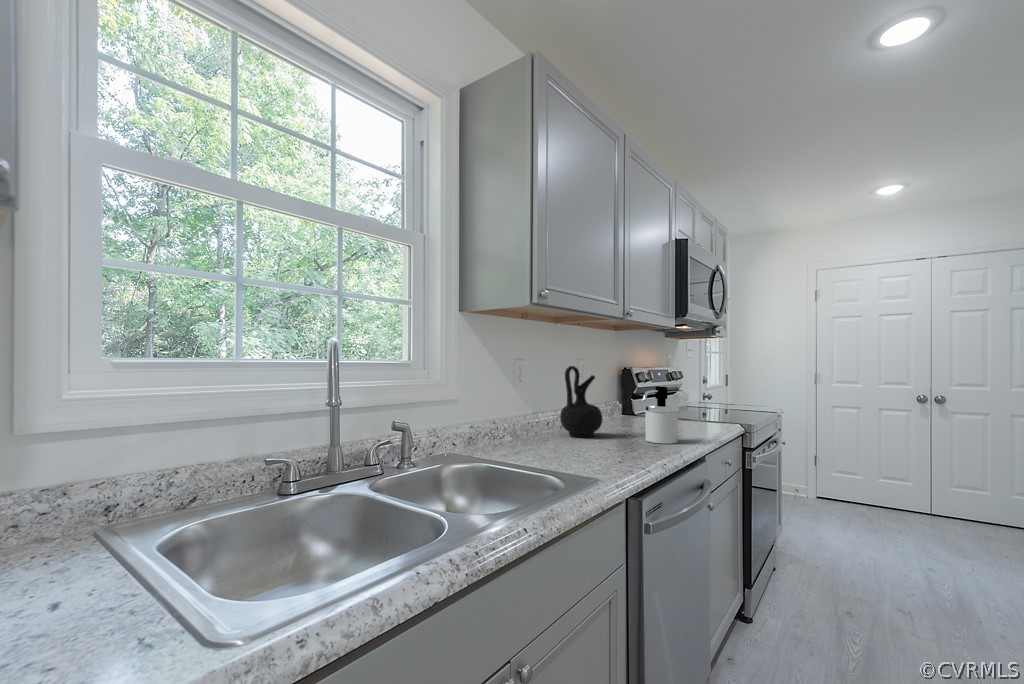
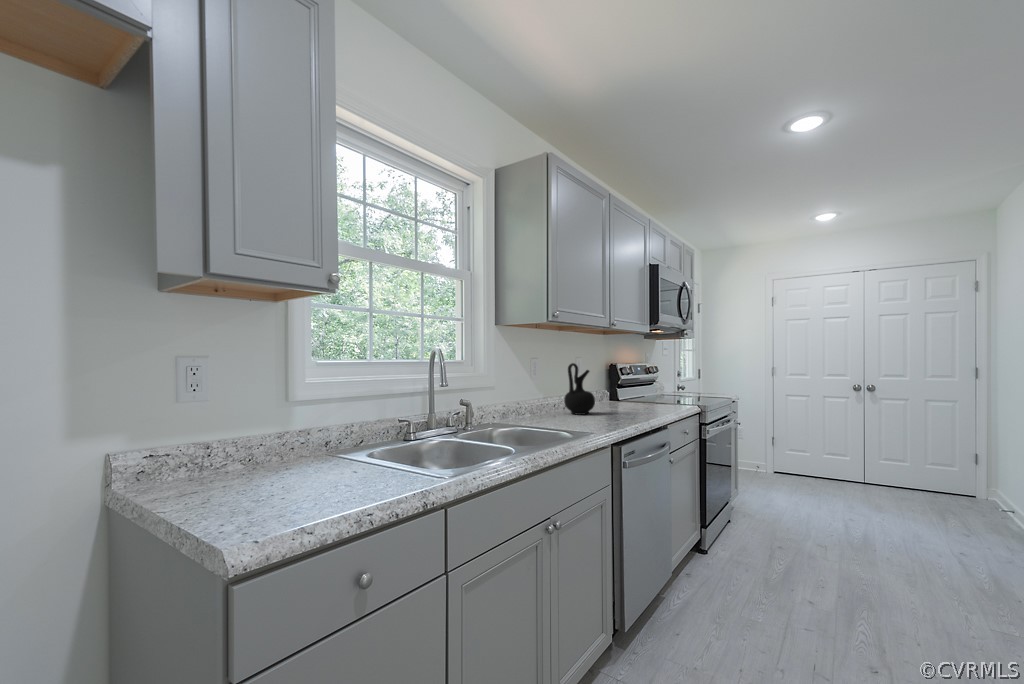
soap dispenser: present [643,386,679,444] -> none [623,377,649,417]

